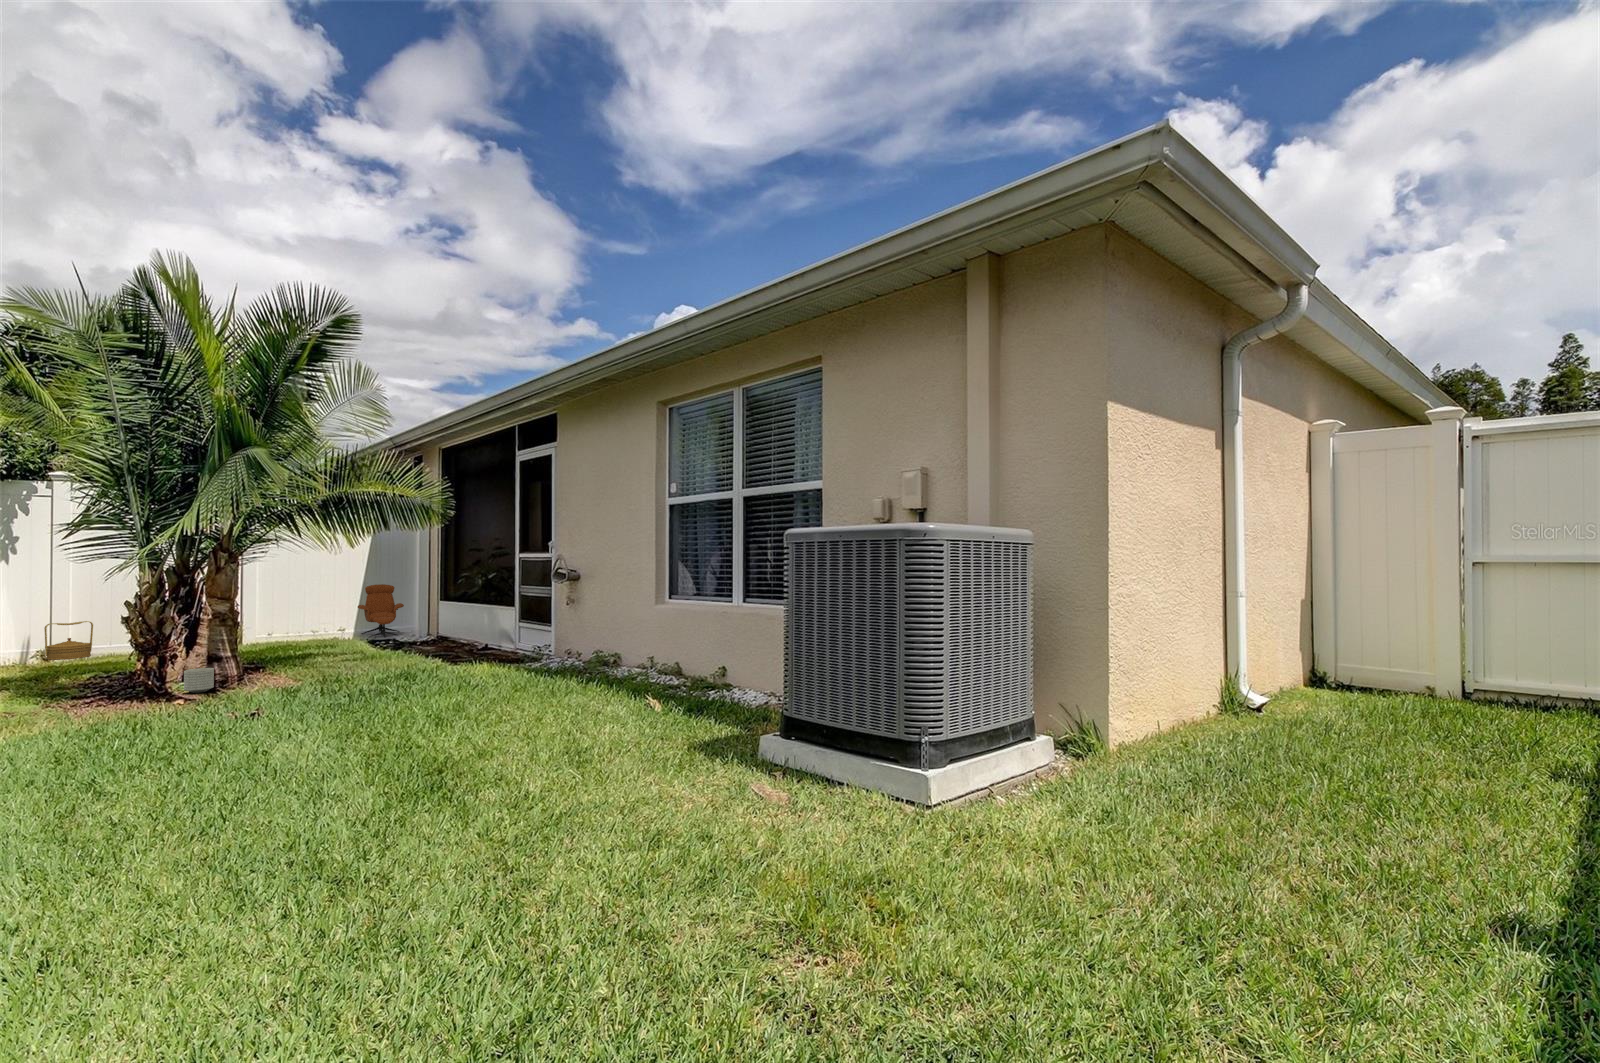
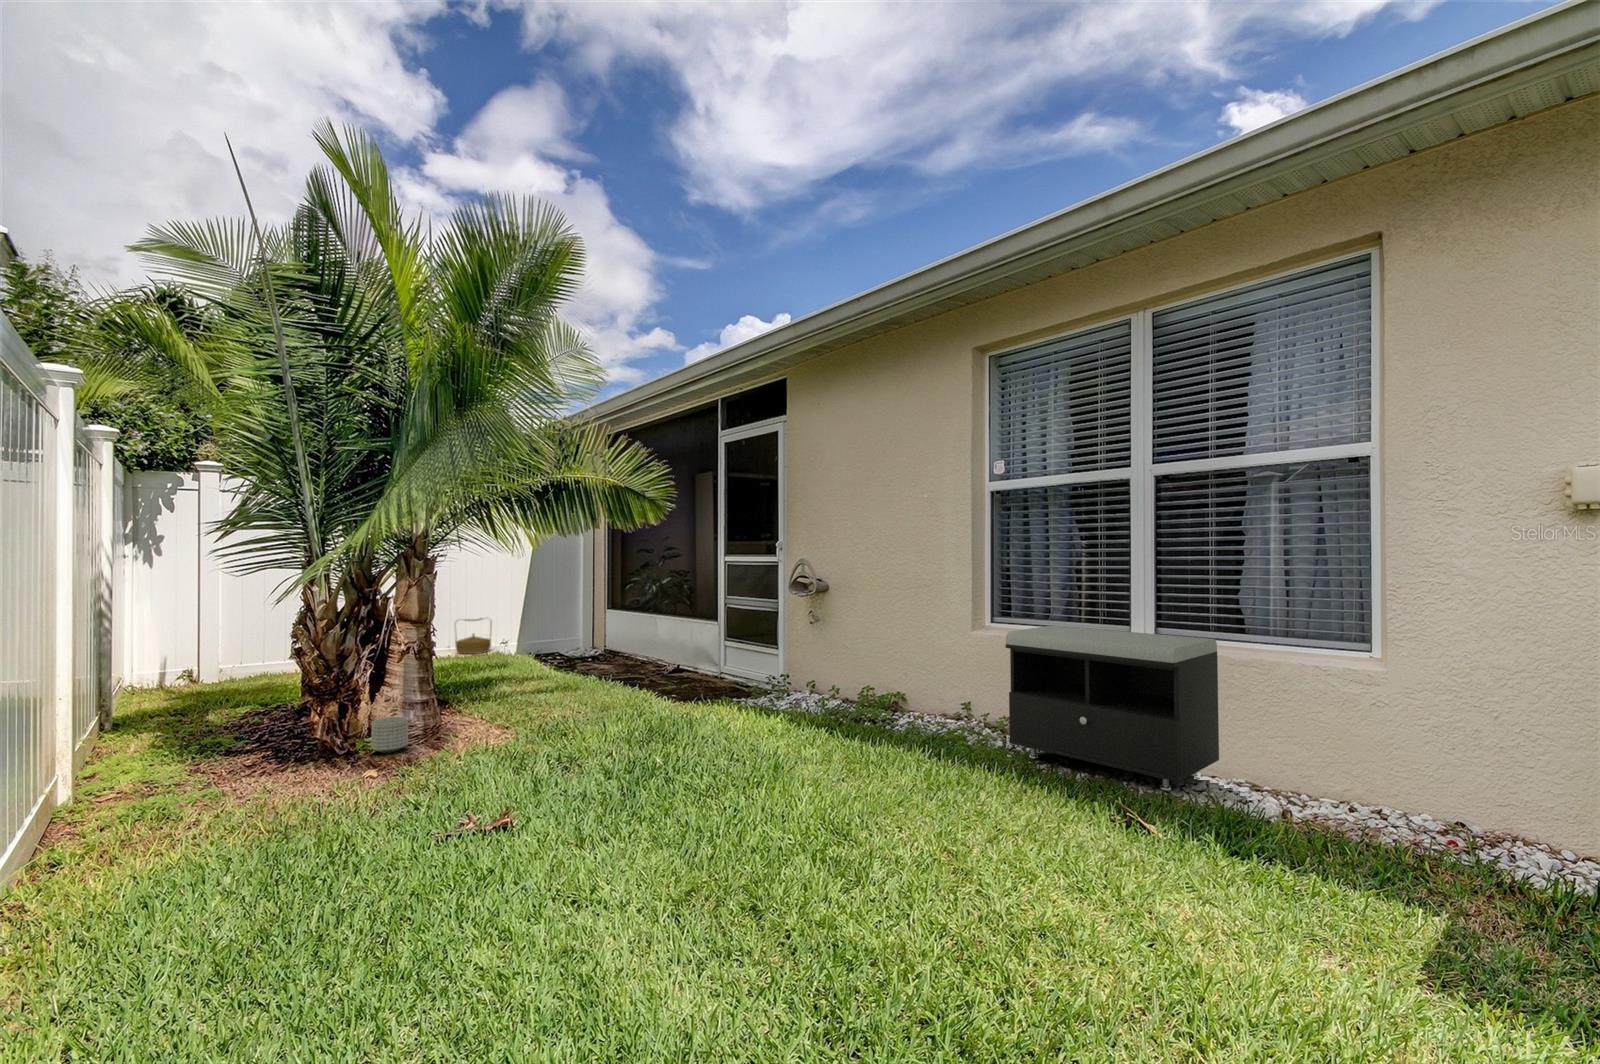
lounge chair: present [358,584,404,637] -> none [524,590,573,654]
storage bench: none [641,598,763,698] -> present [1006,625,1219,791]
woven basket: present [44,621,93,660] -> present [455,618,492,654]

